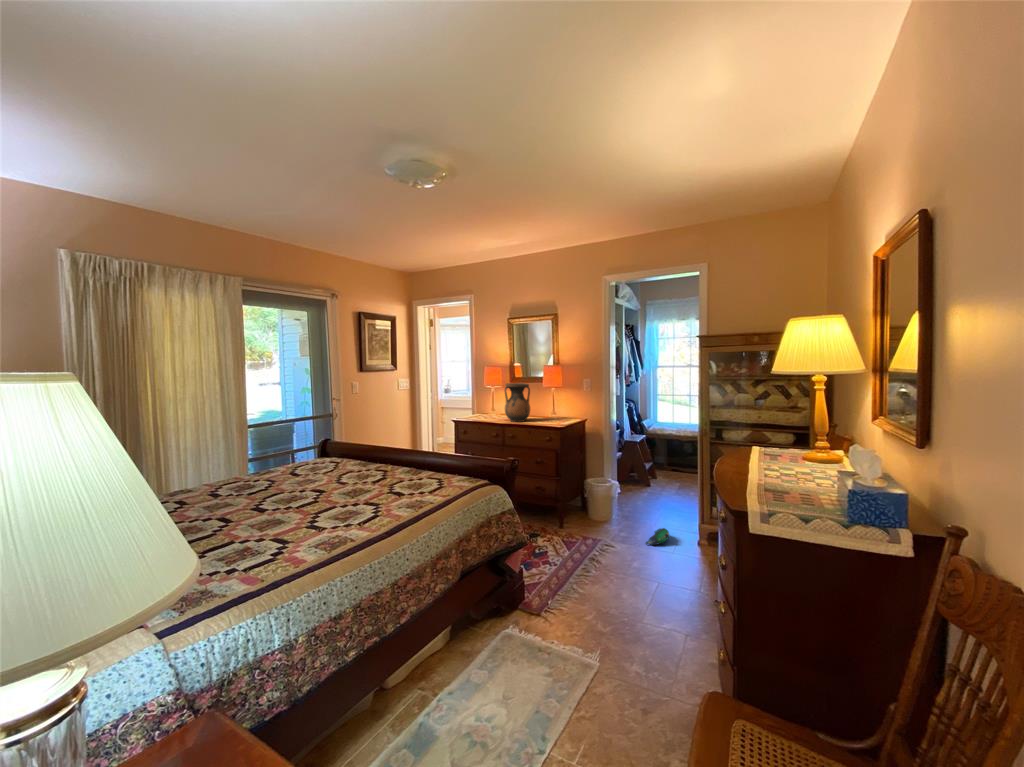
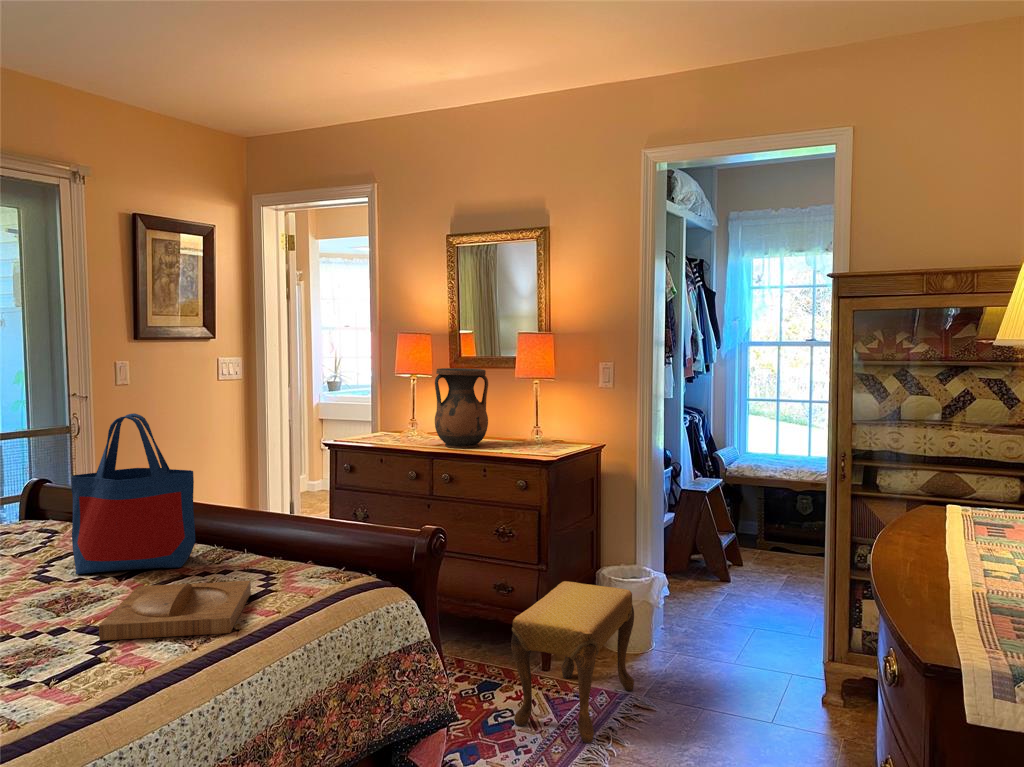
tote bag: none [351,409,405,481] -> present [71,413,195,574]
tray: none [375,483,434,508] -> present [99,581,251,641]
footstool: none [546,486,605,561] -> present [511,581,634,743]
plush toy: present [645,528,669,545] -> none [716,670,766,707]

